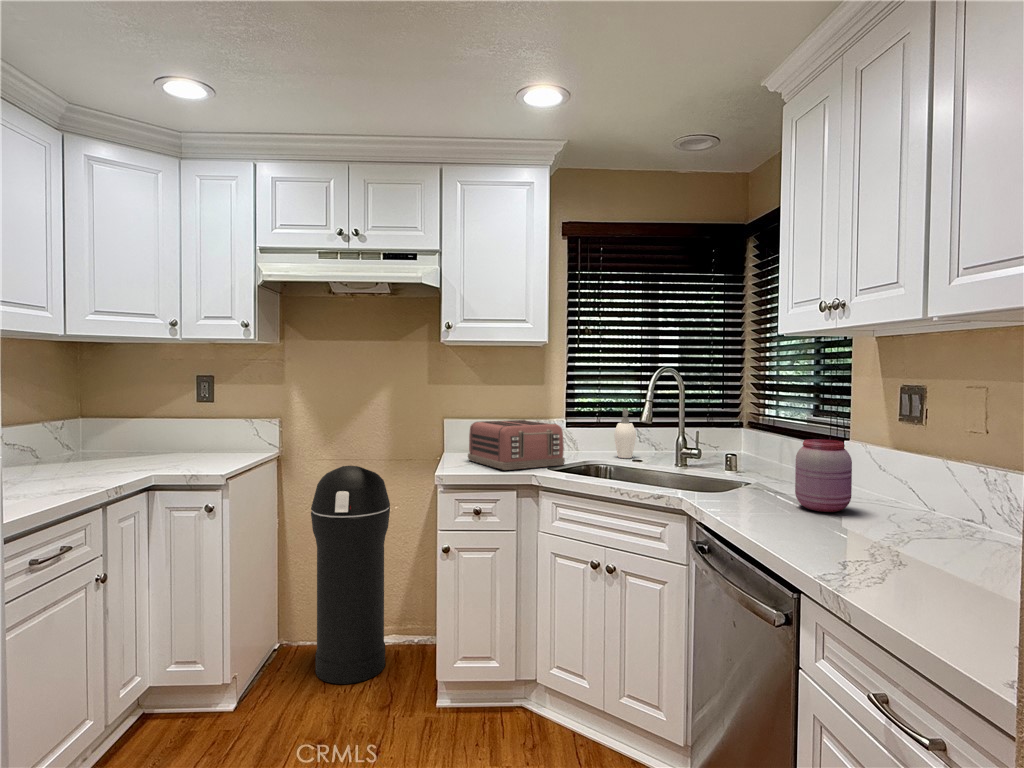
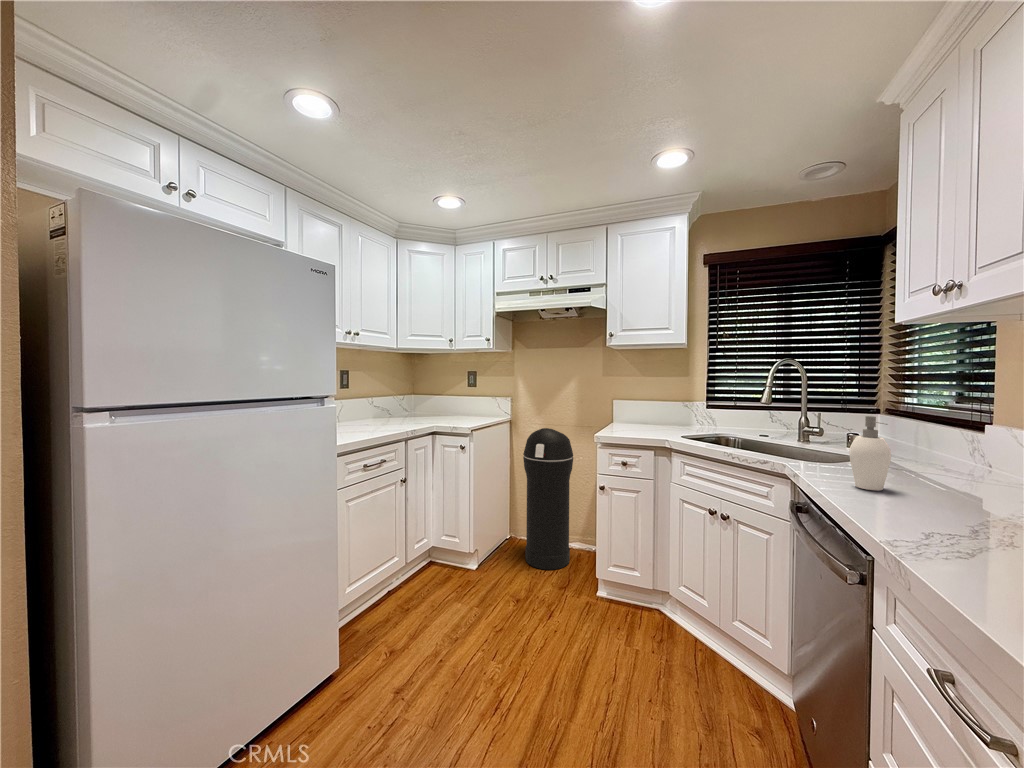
soap dispenser: present [614,409,636,458] -> present [849,416,891,491]
toaster: present [468,420,565,470] -> none [626,402,699,436]
jar: present [795,439,852,512] -> none [906,420,975,490]

